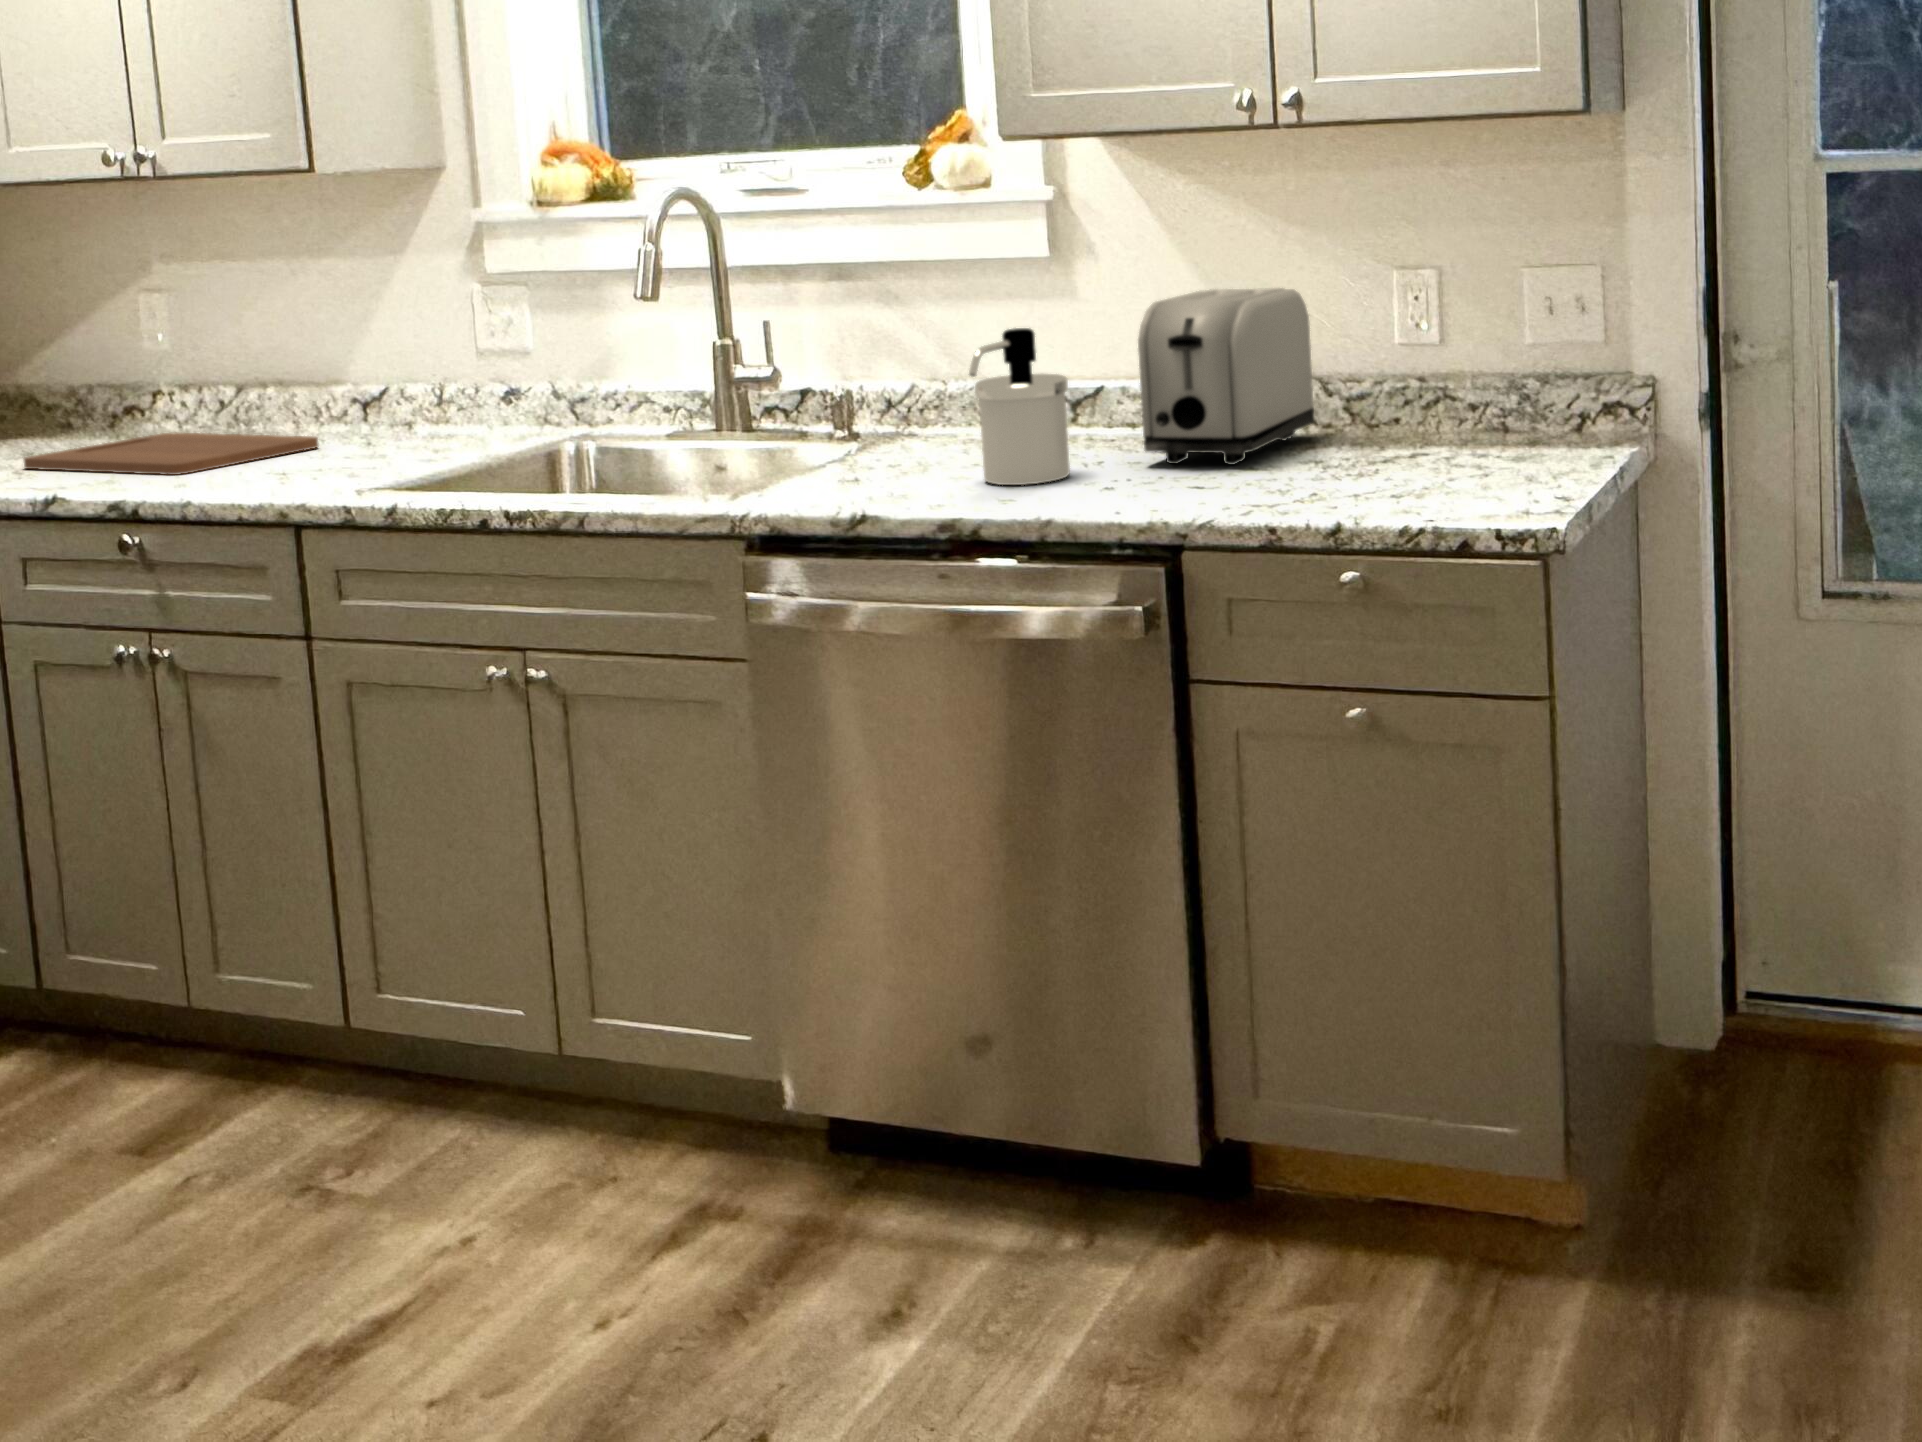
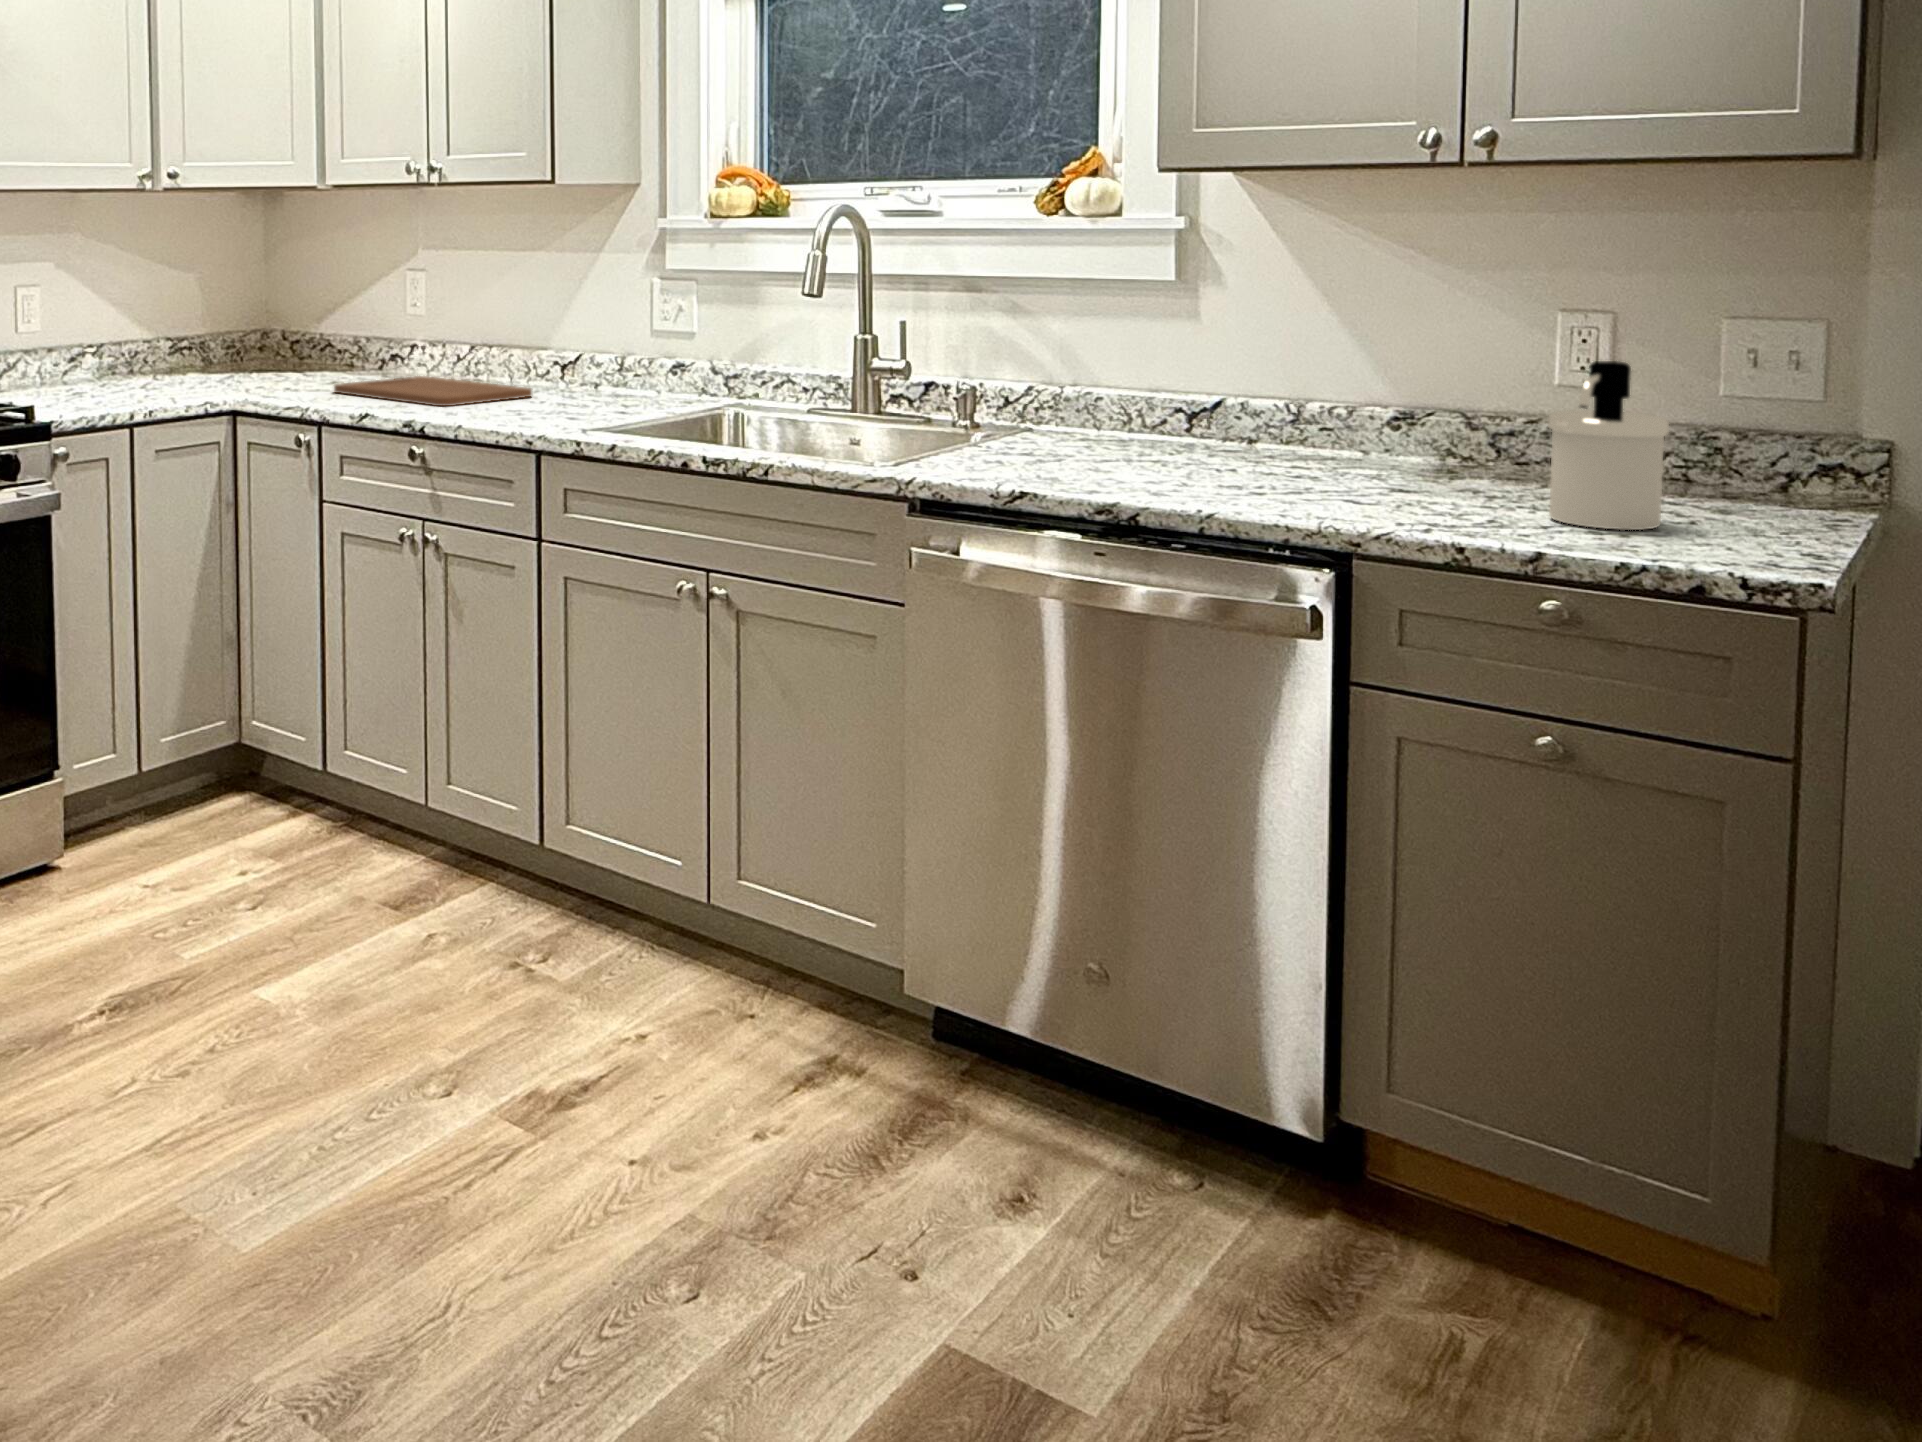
toaster: present [1138,288,1314,465] -> none [1283,319,1459,486]
soap dispenser: present [969,328,1070,485] -> present [1549,361,1669,530]

